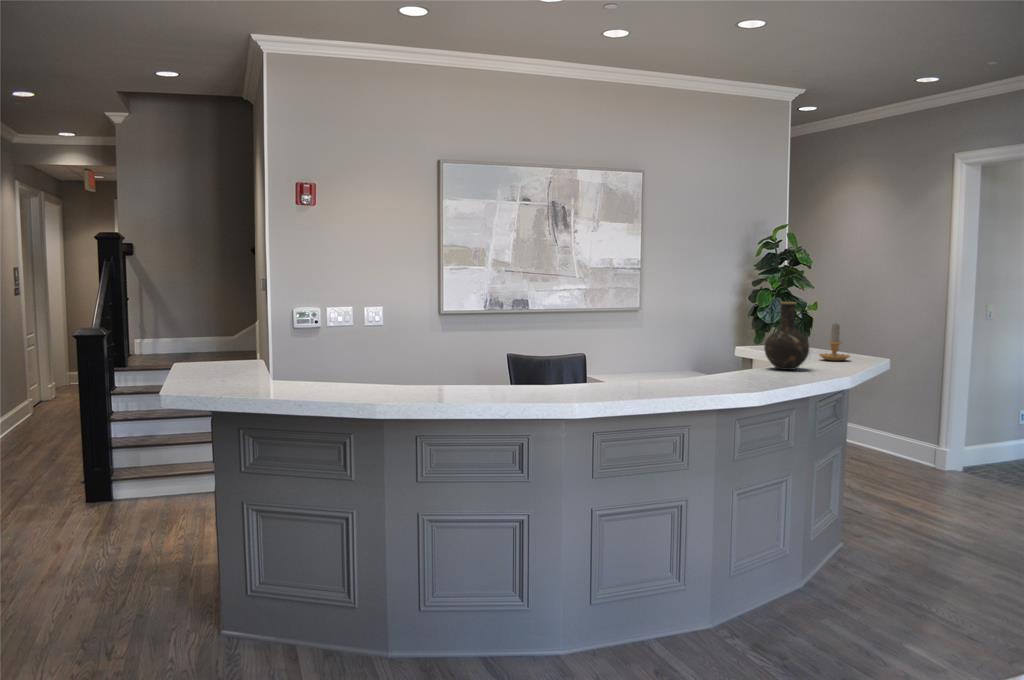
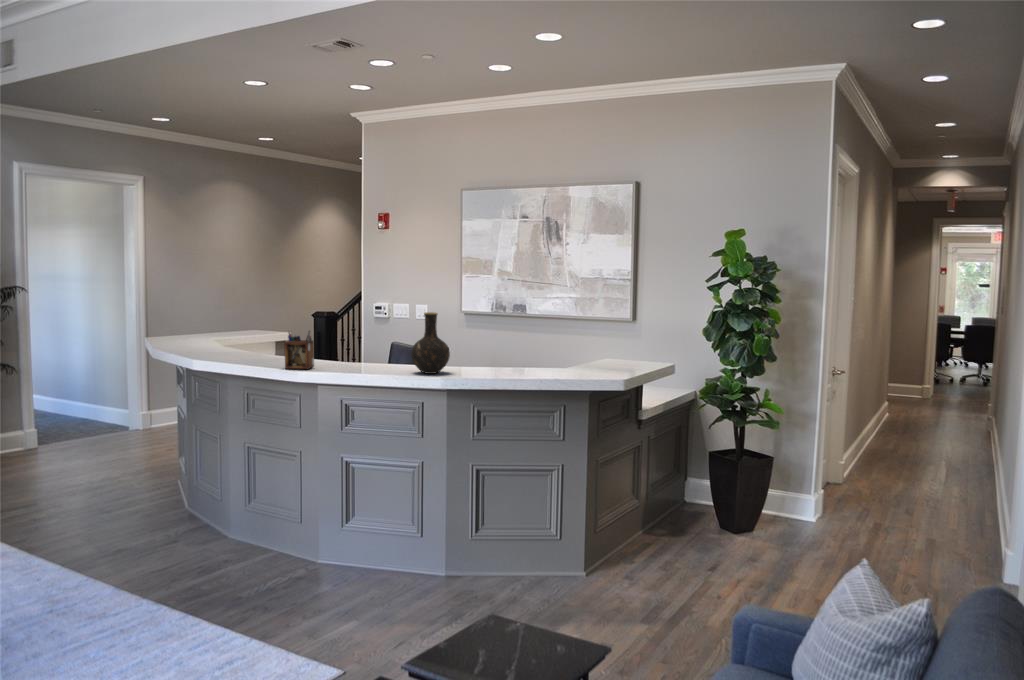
candle: present [819,323,850,361] -> none [528,337,561,376]
desk organizer: none [675,332,712,384] -> present [284,331,314,369]

